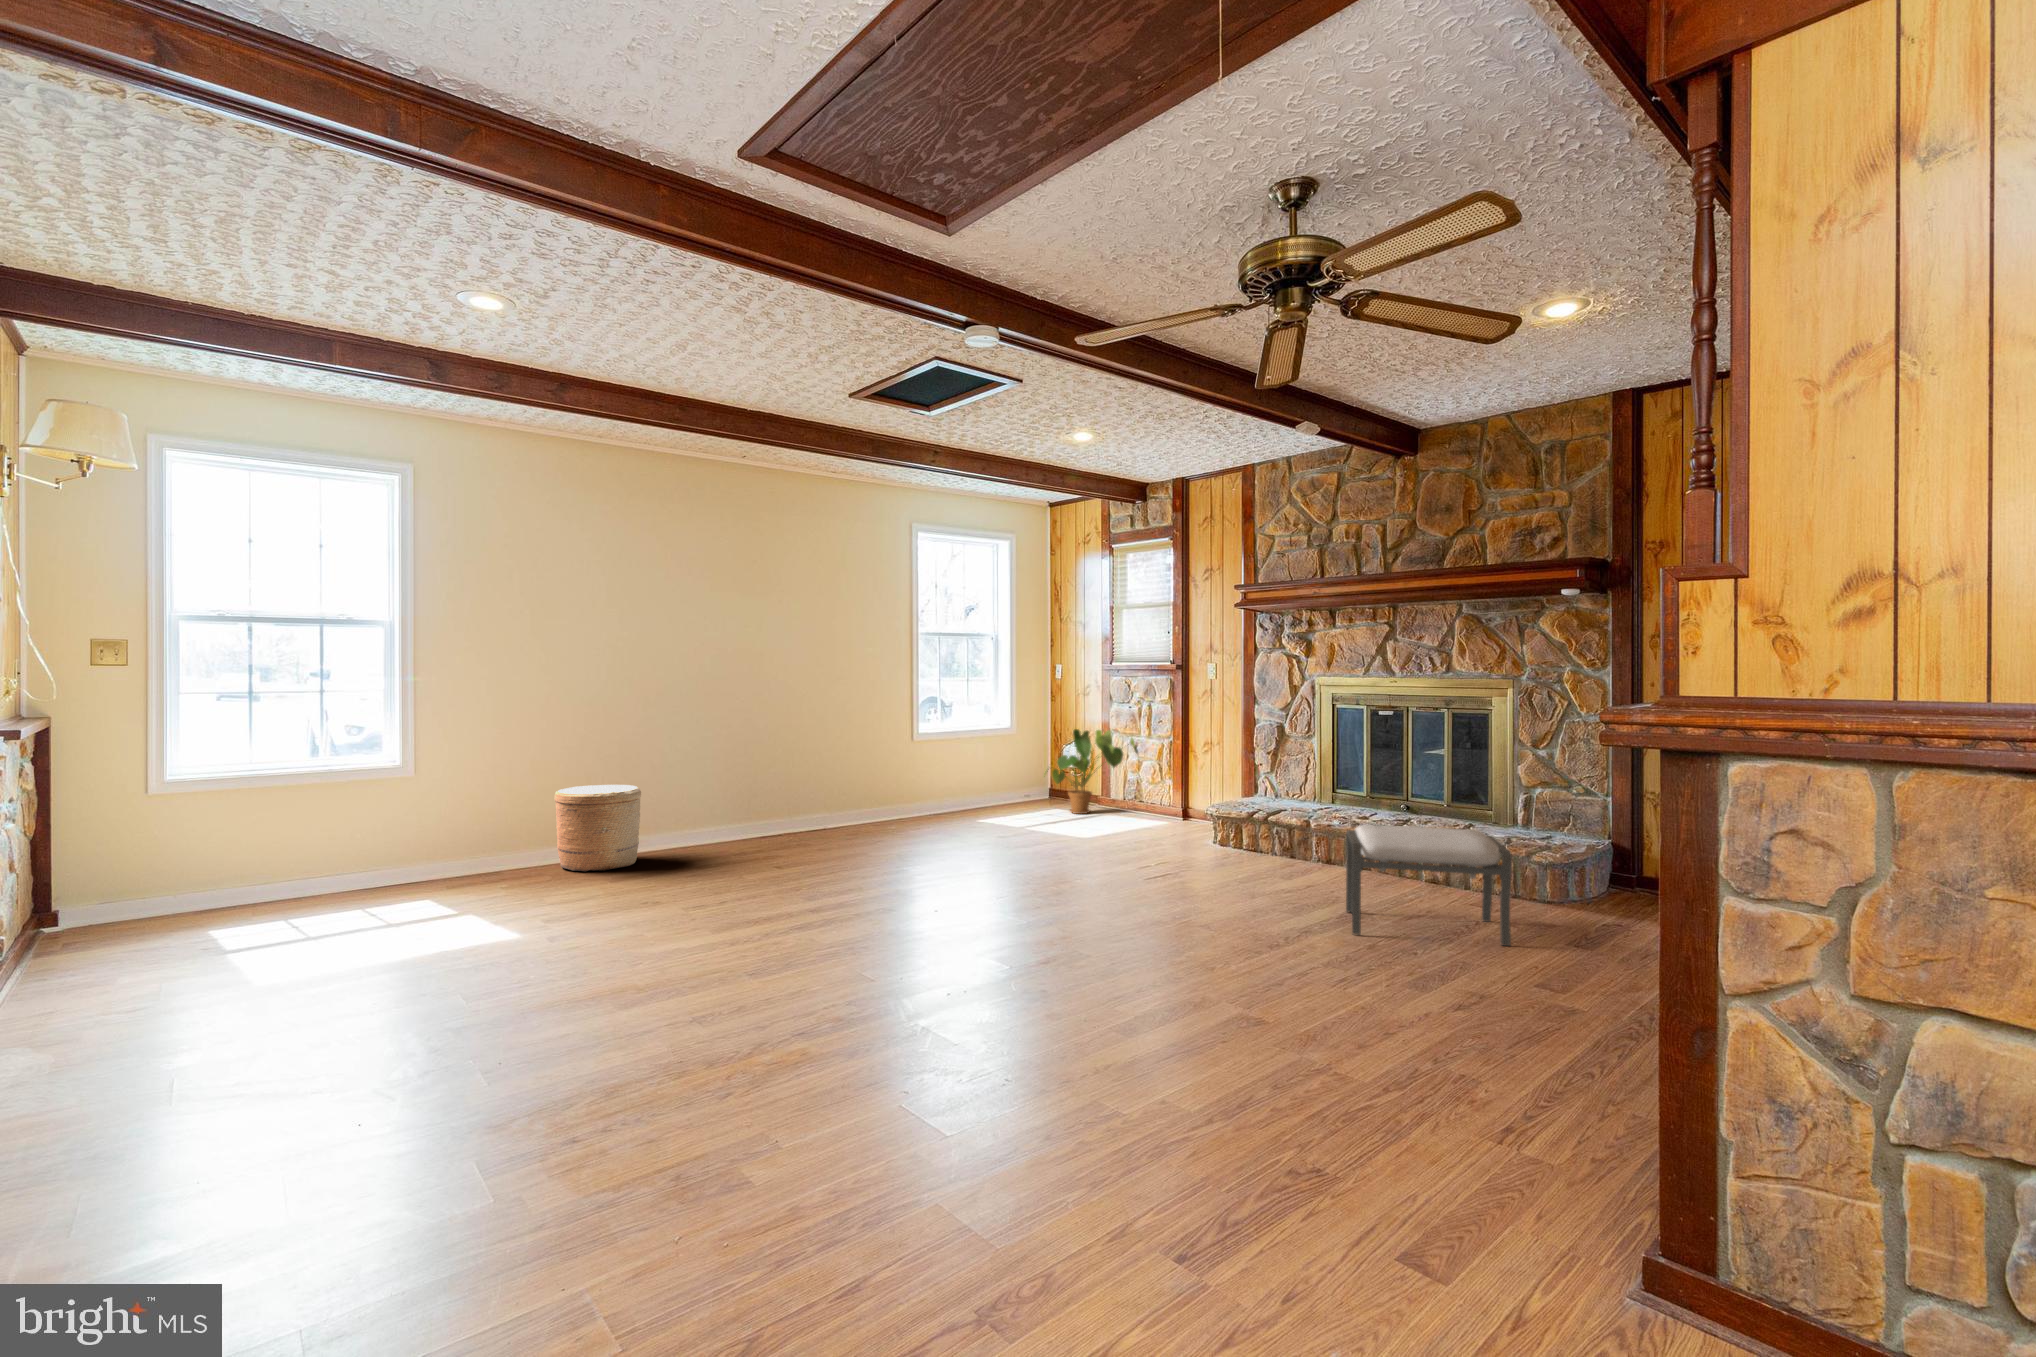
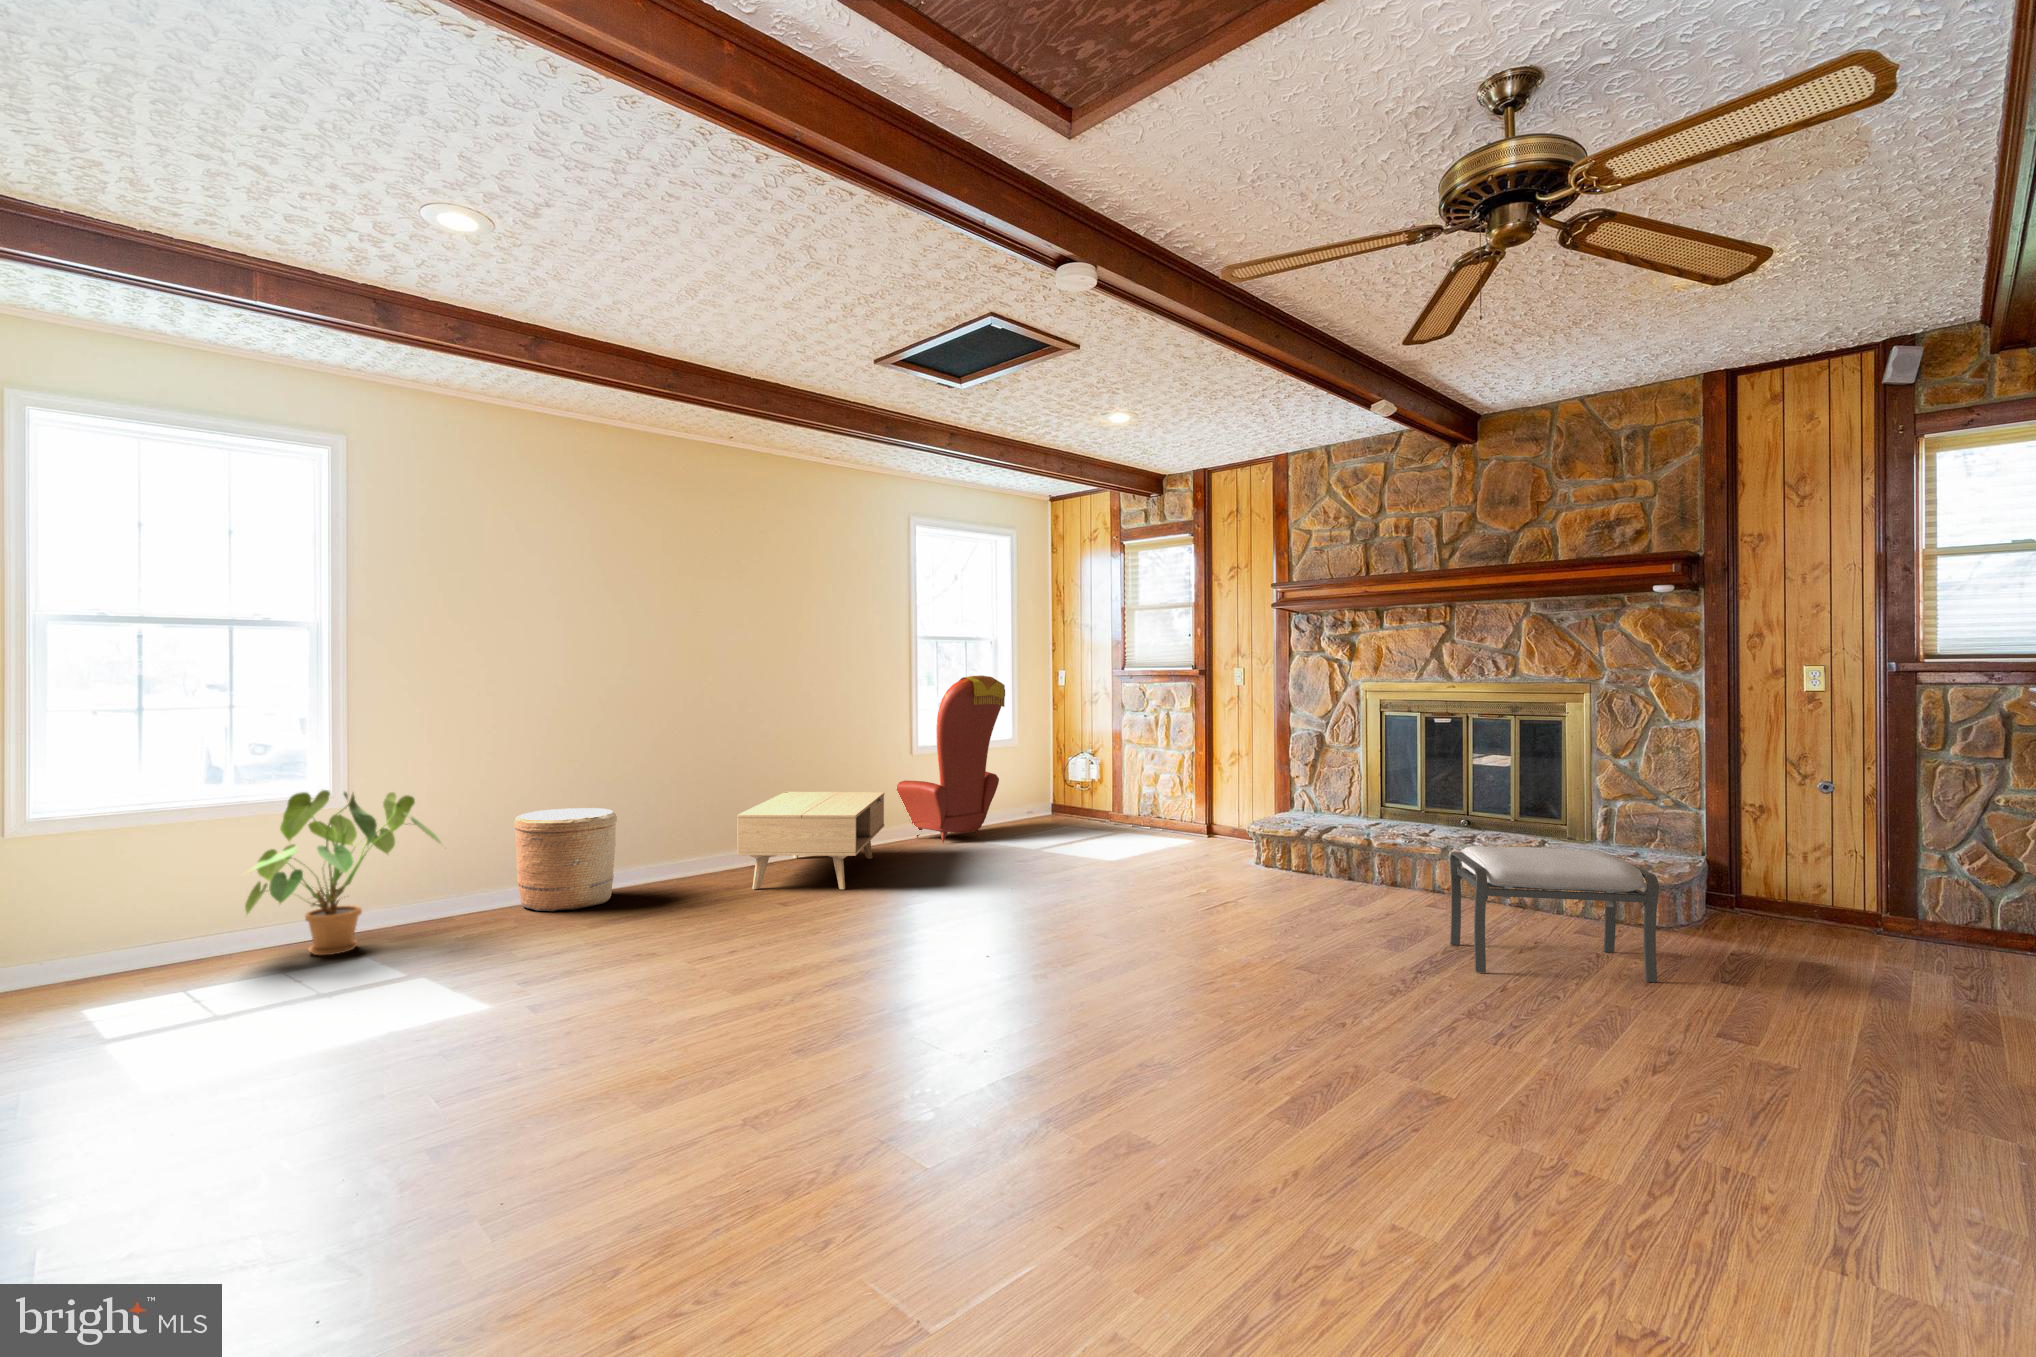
armchair: none [900,670,997,821] -> present [897,676,1005,843]
house plant: present [1048,729,1138,814] -> present [245,790,441,955]
coffee table: none [744,773,883,858] -> present [737,792,884,890]

